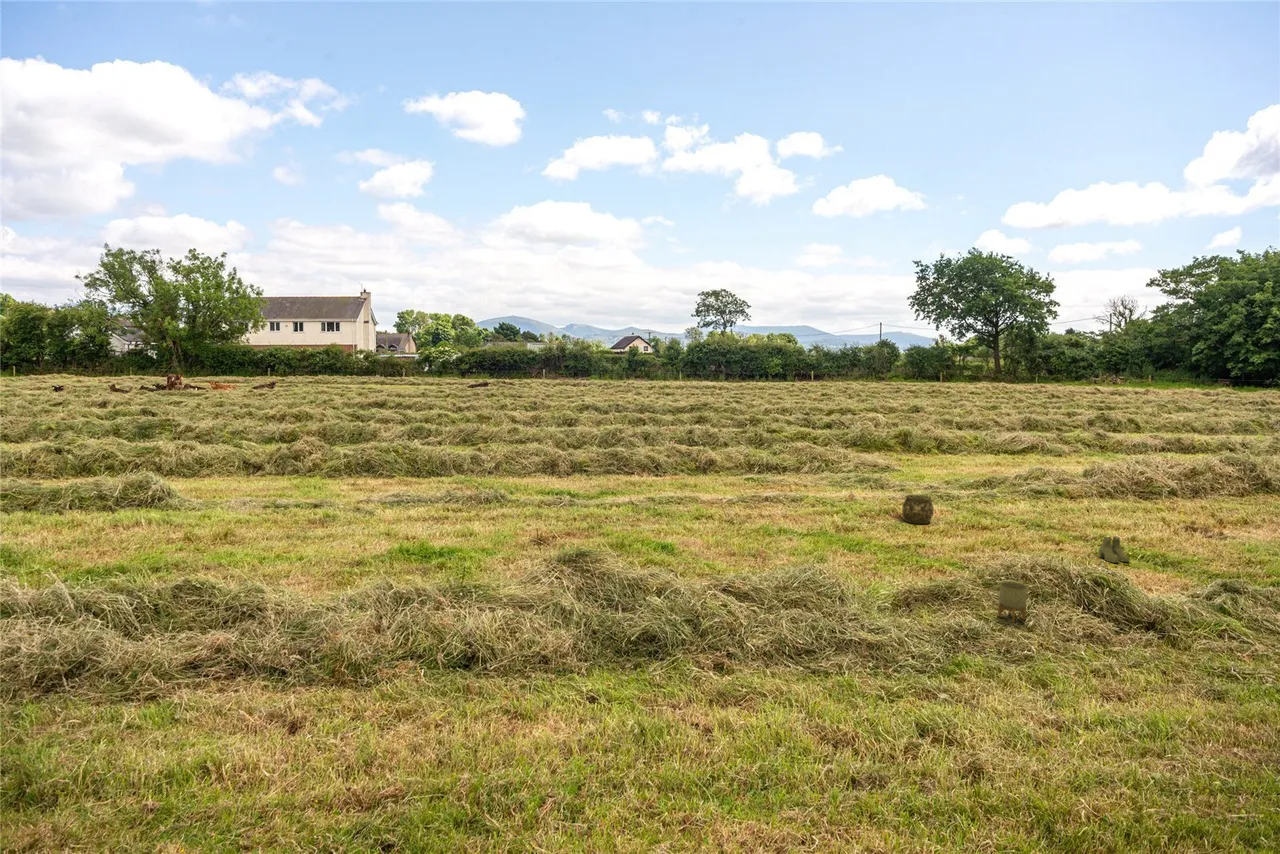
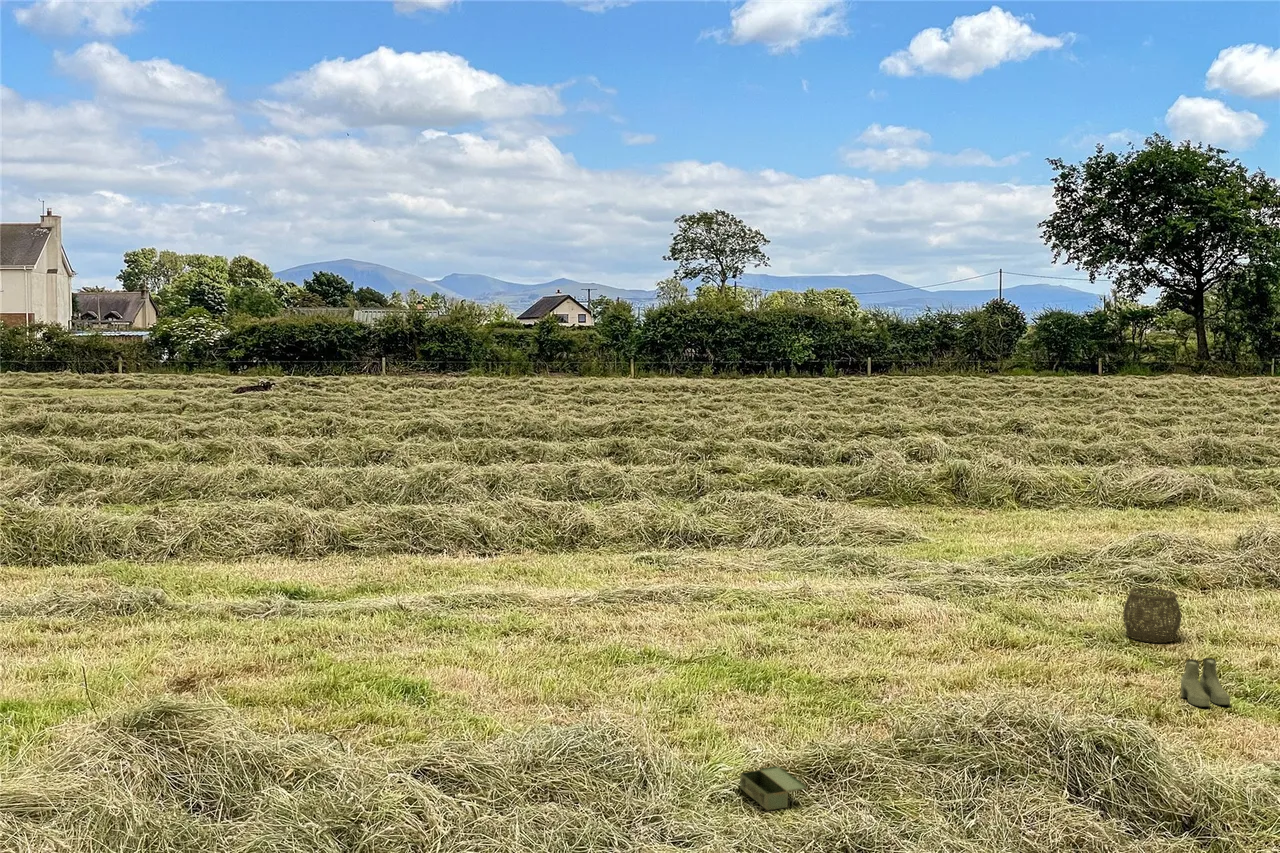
woven basket: present [902,495,934,524] -> present [1123,588,1181,643]
planter: present [998,582,1028,622] -> none [924,749,973,827]
toolbox: none [890,590,932,612] -> present [740,766,807,810]

